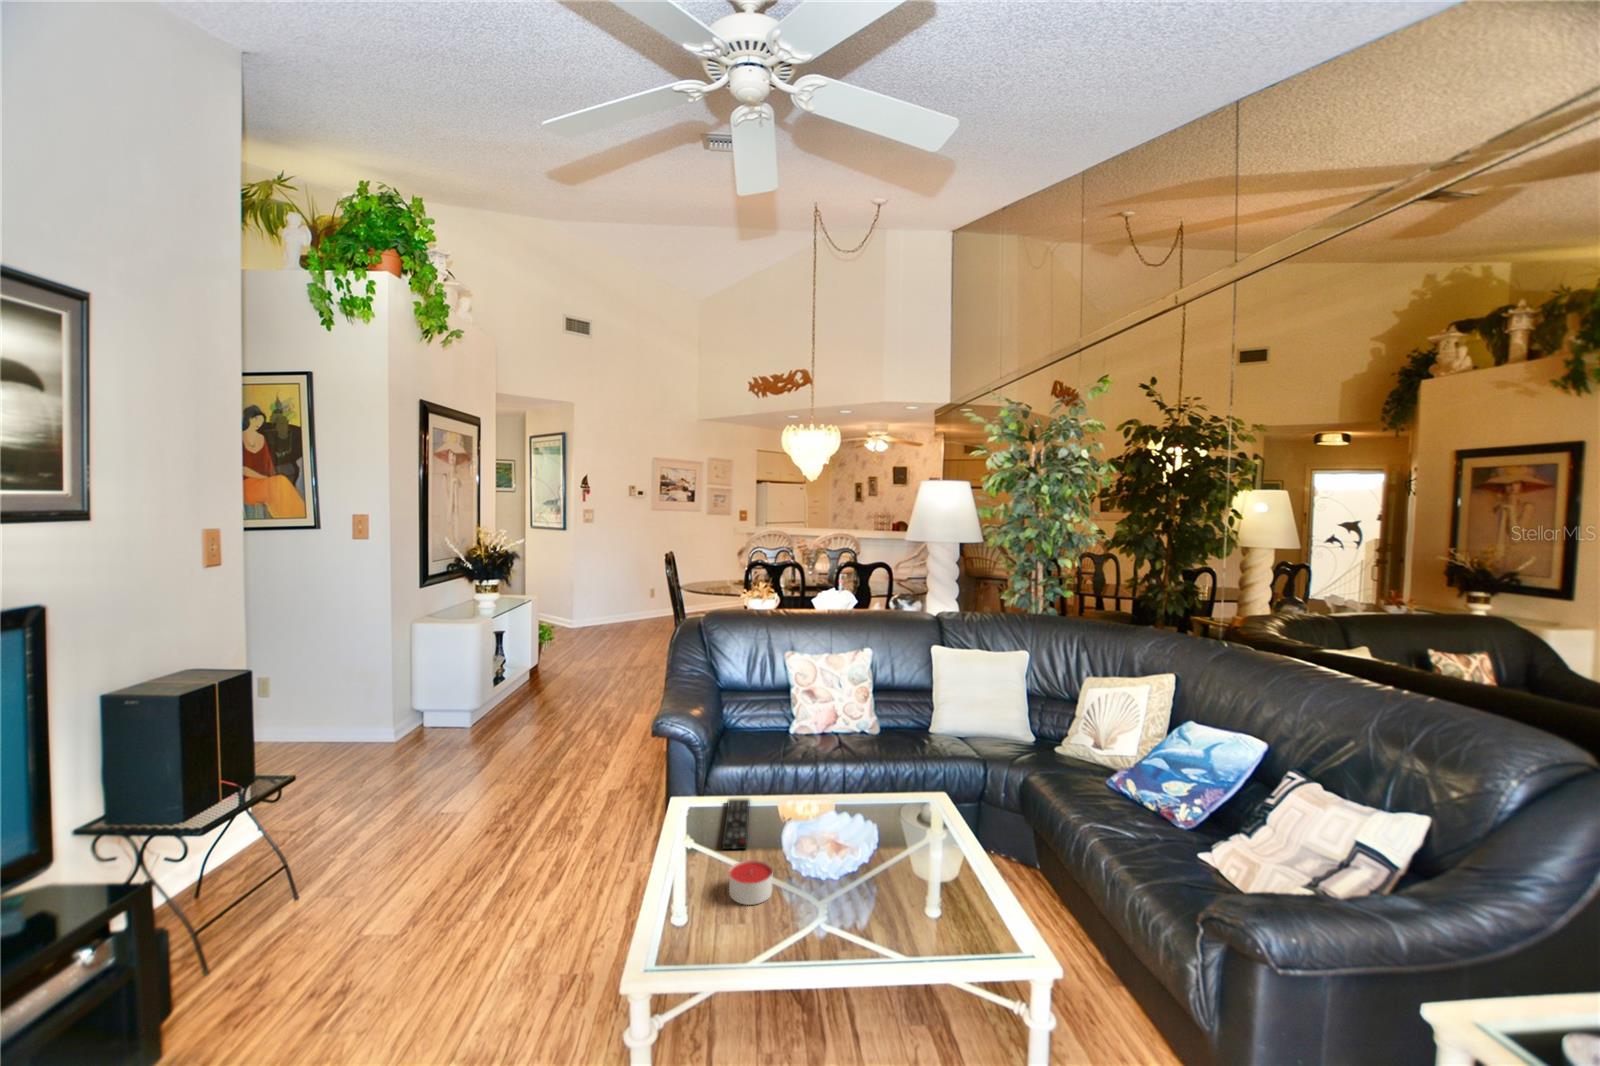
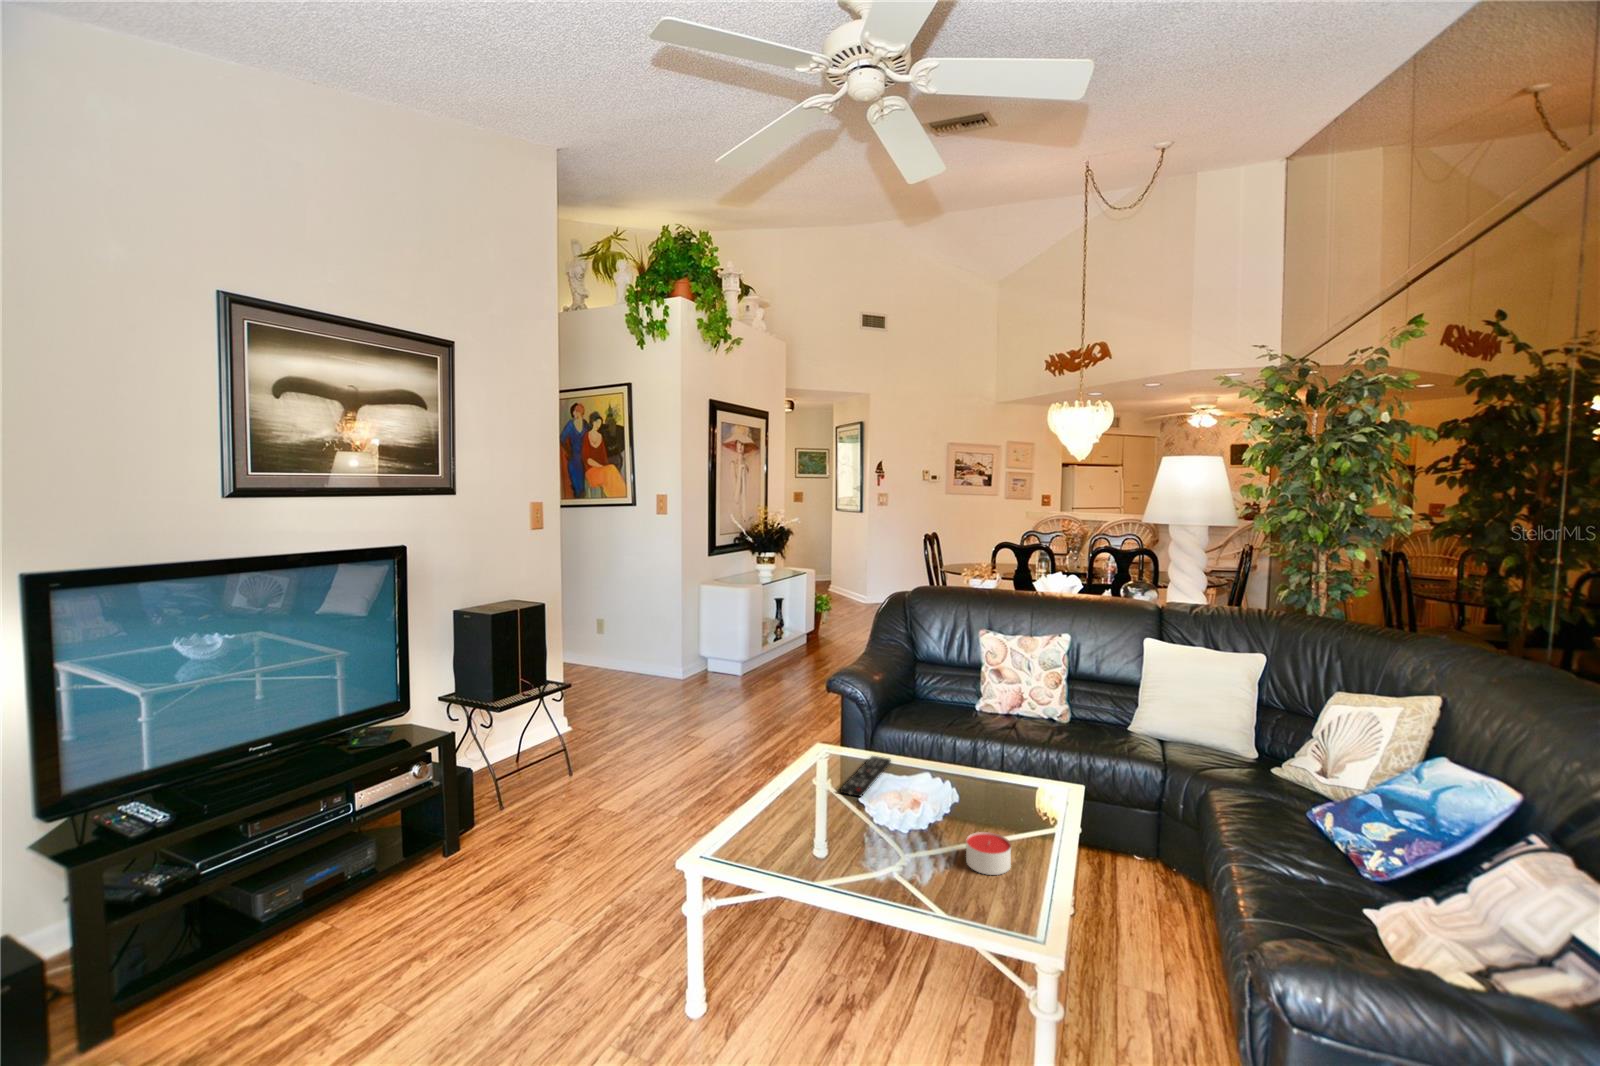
candle: present [729,860,772,905] -> present [966,832,1011,875]

